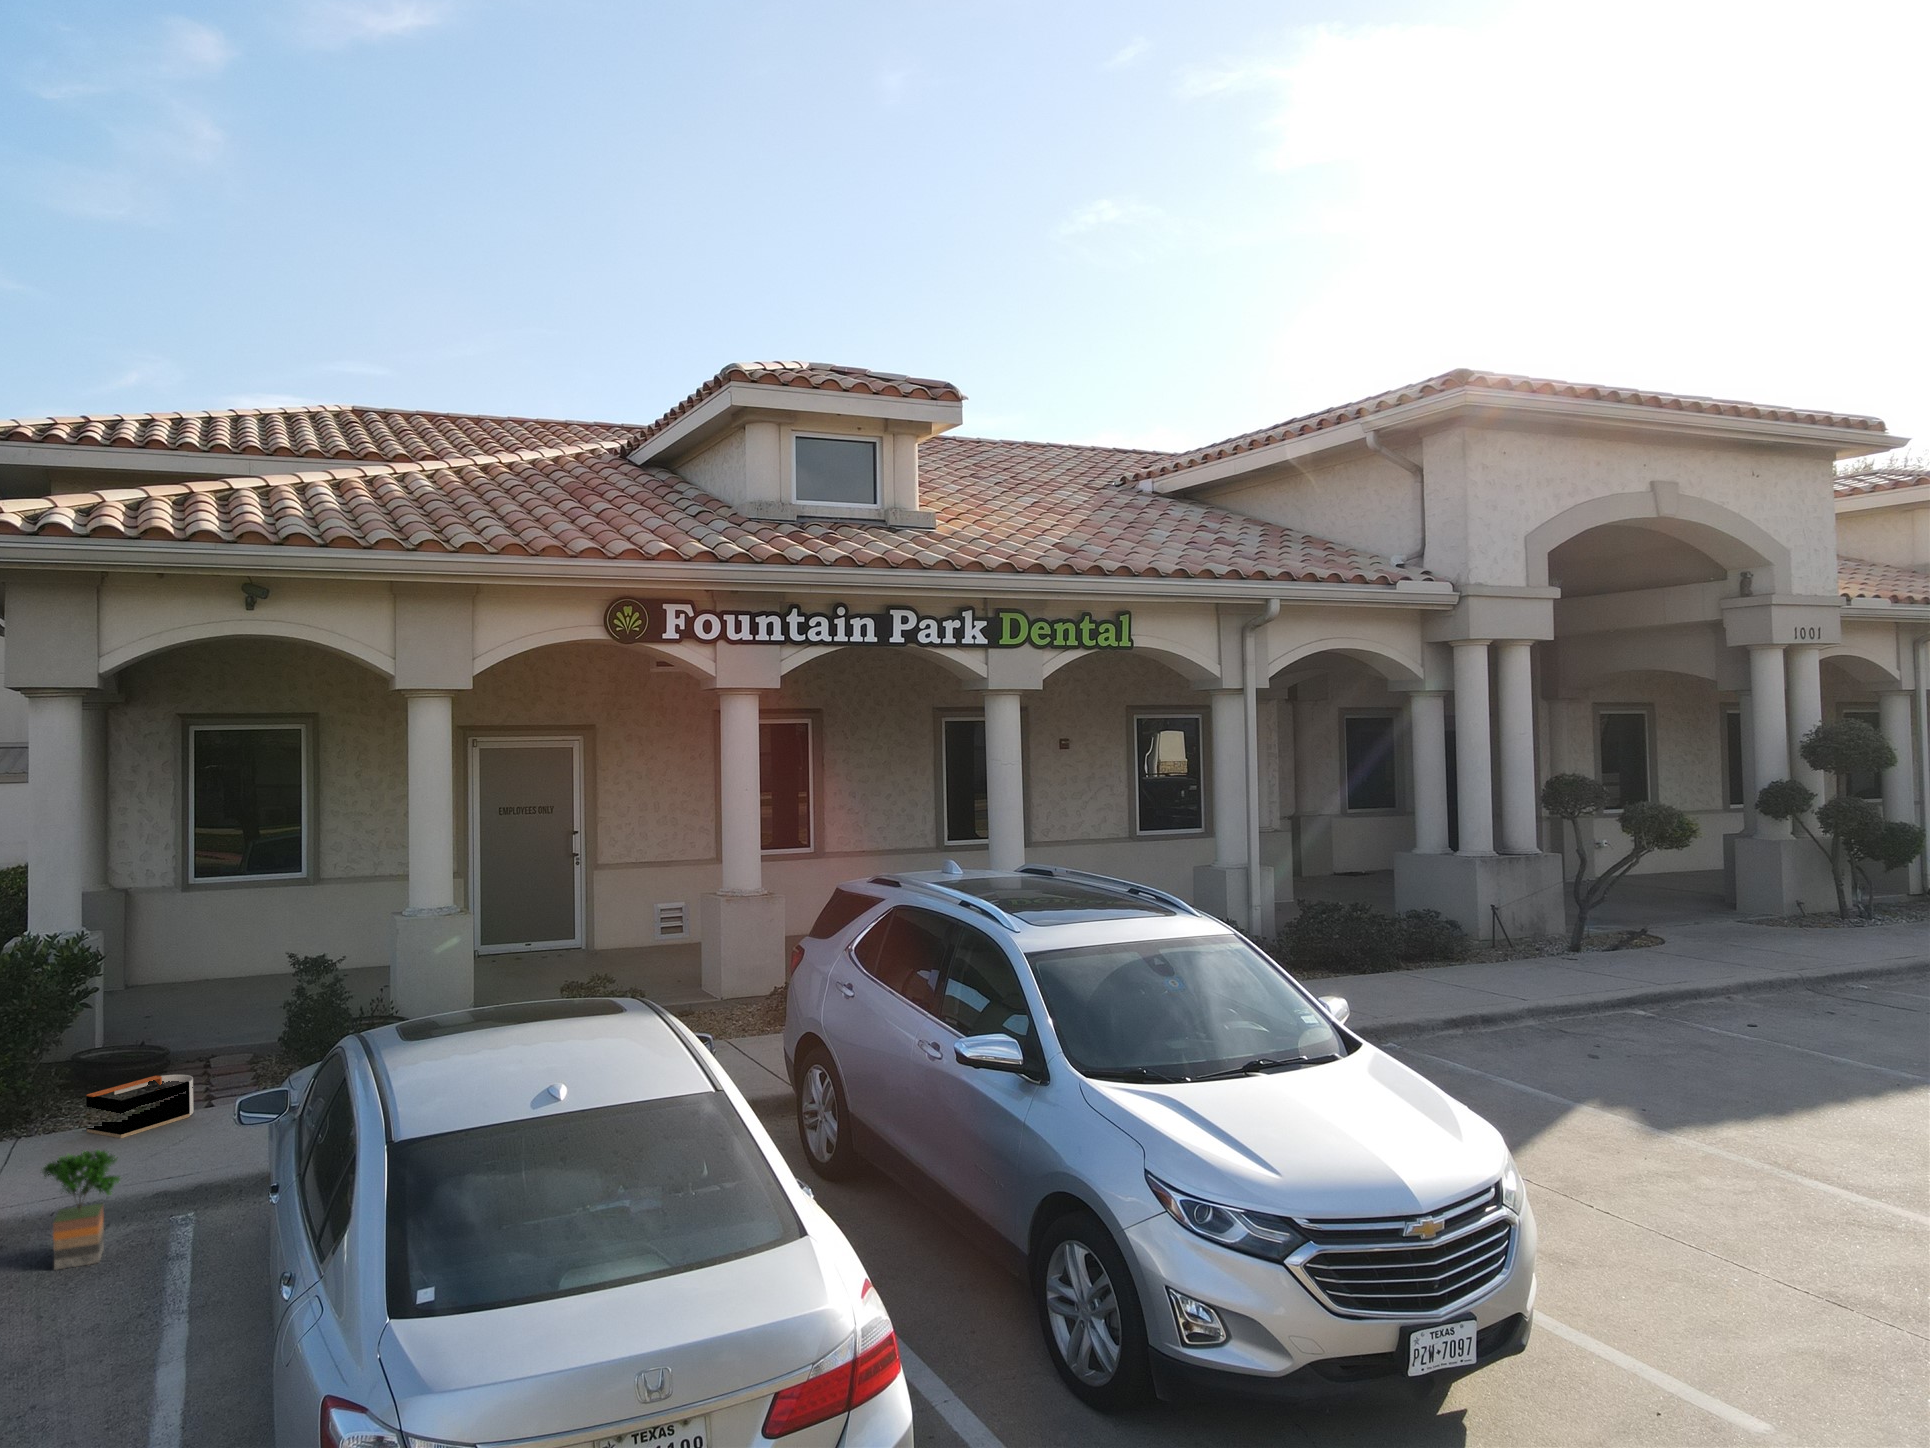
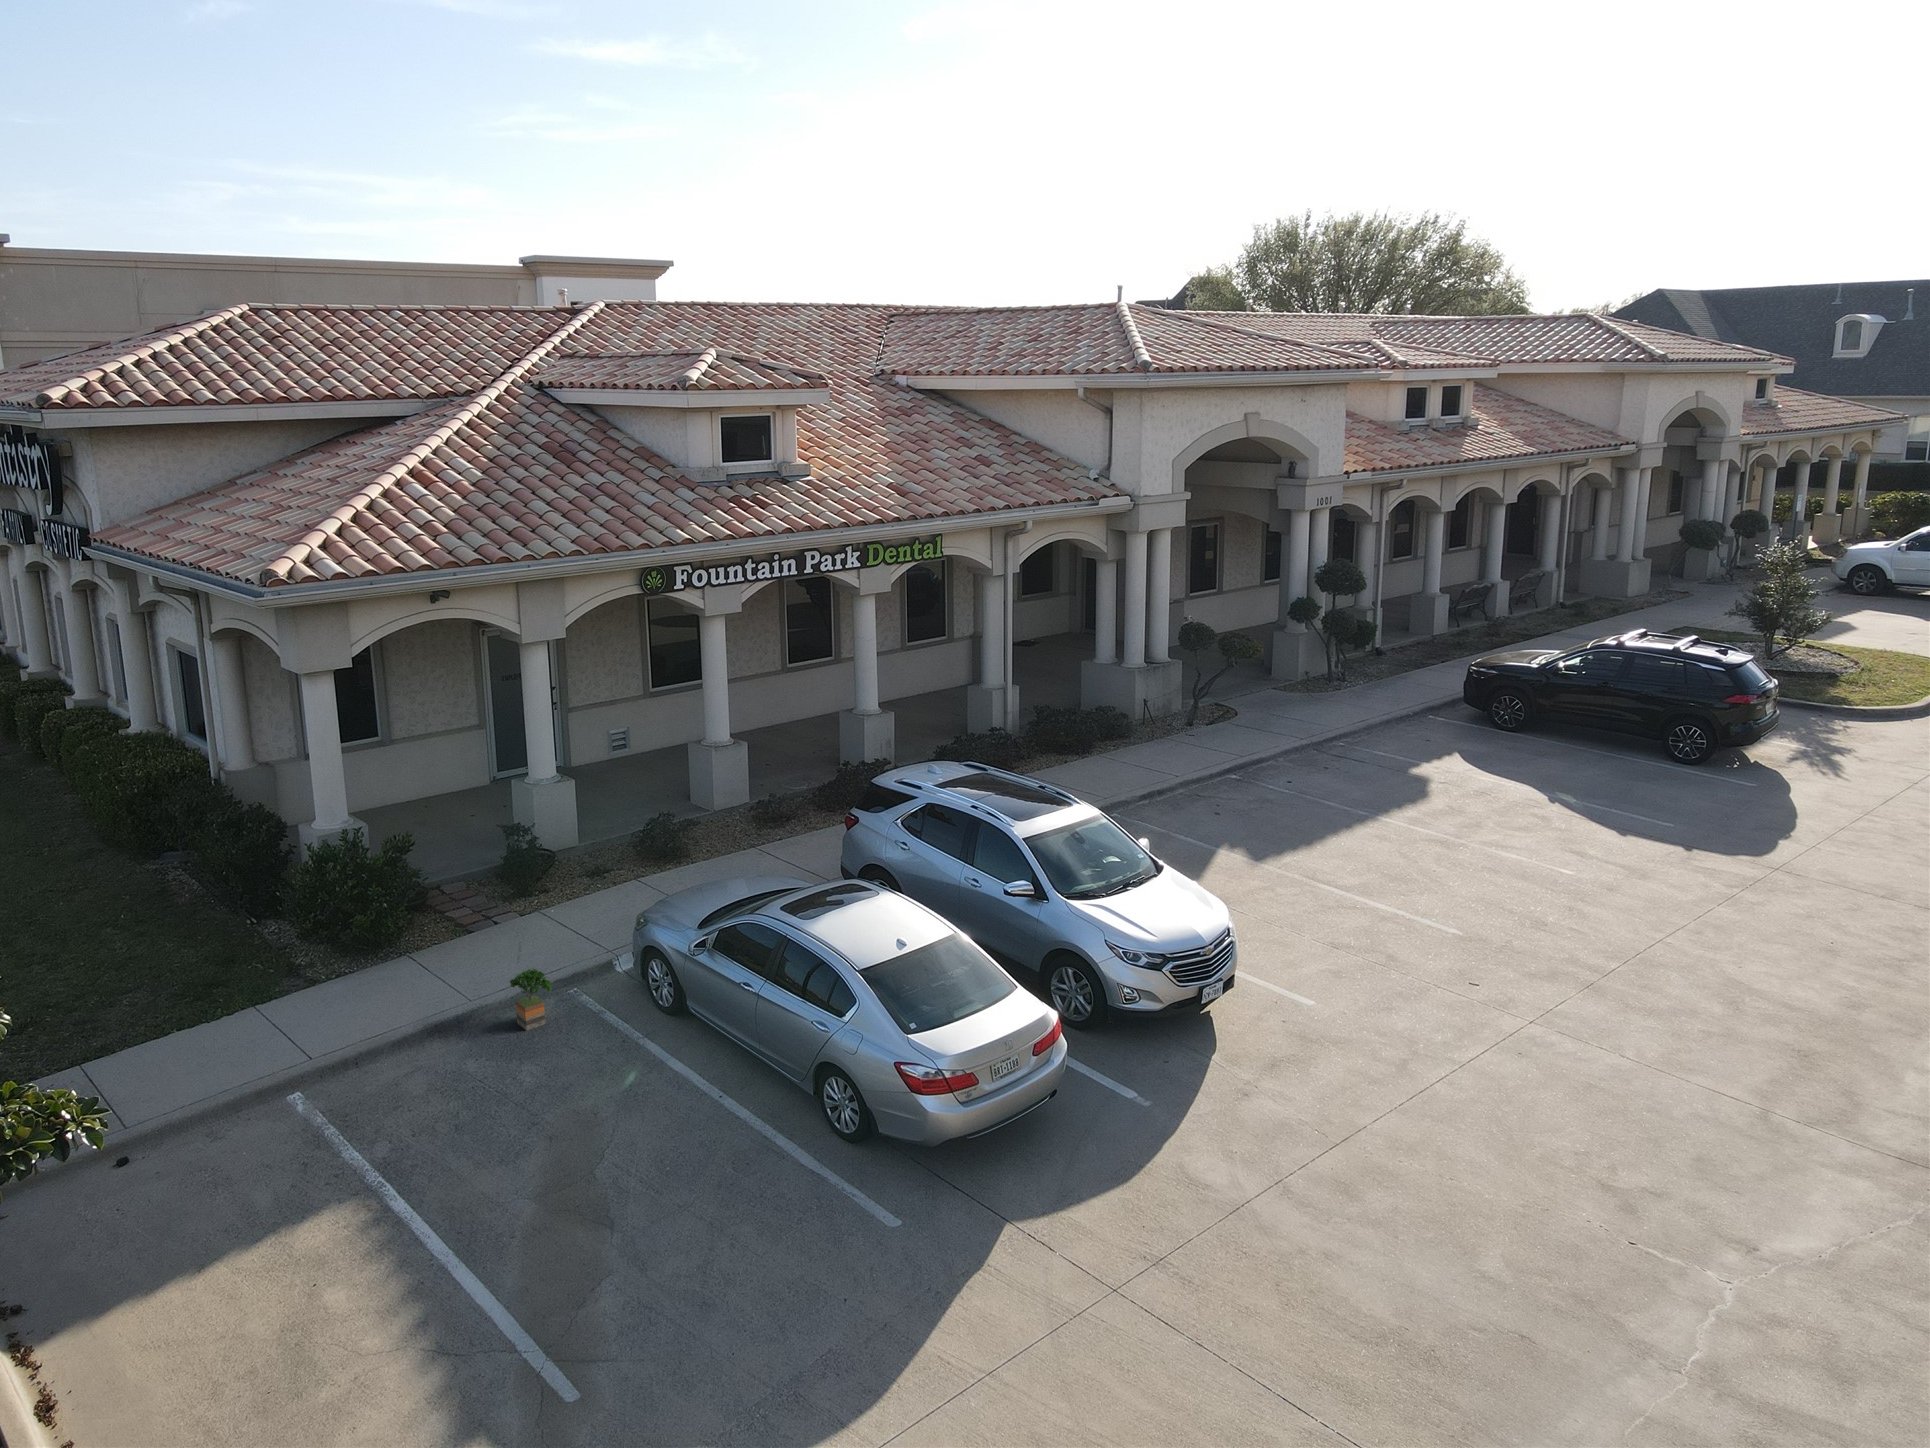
storage bin: present [86,1075,194,1138] -> none [400,906,453,951]

